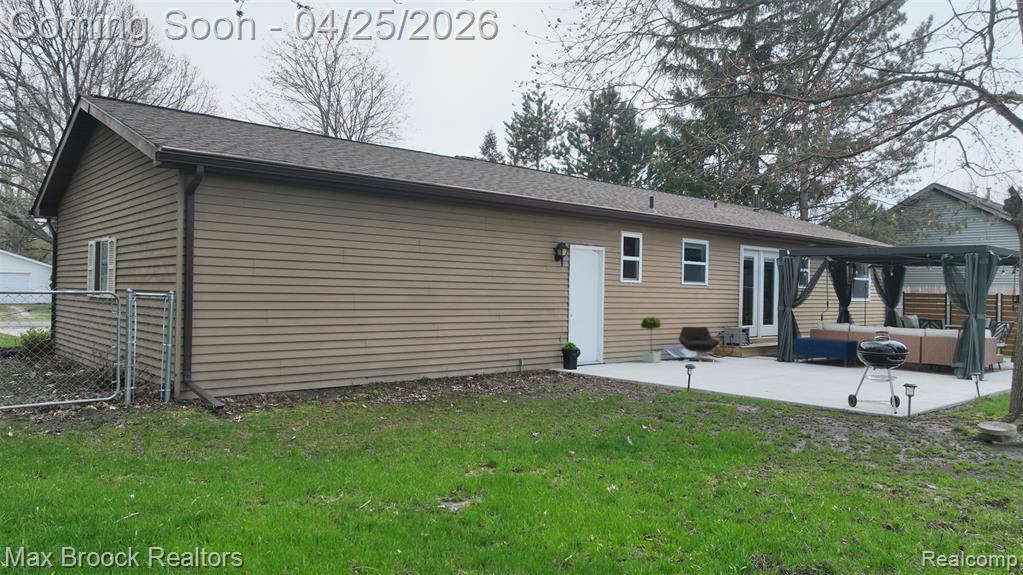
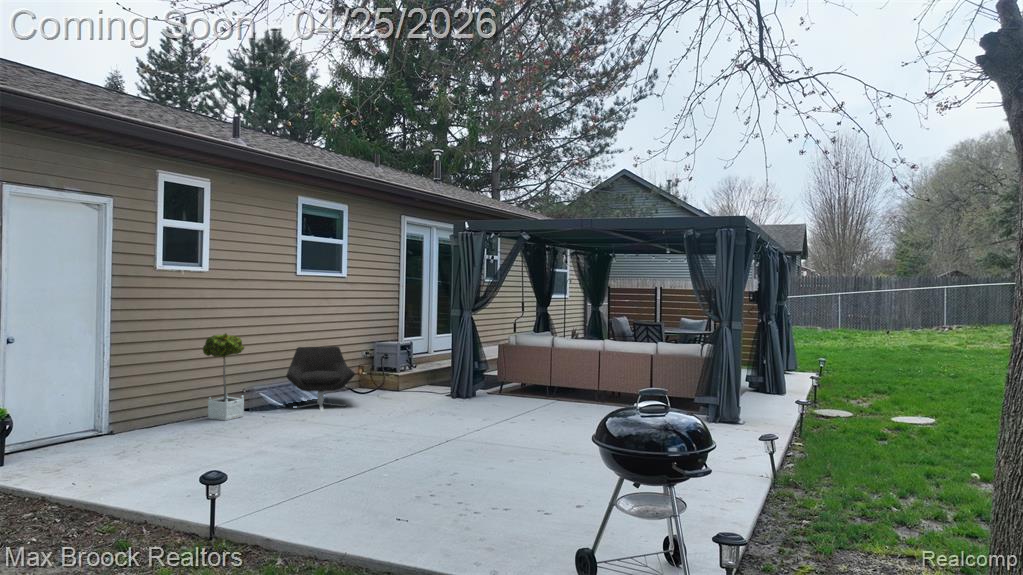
bench: present [794,337,858,367] -> none [475,357,566,406]

